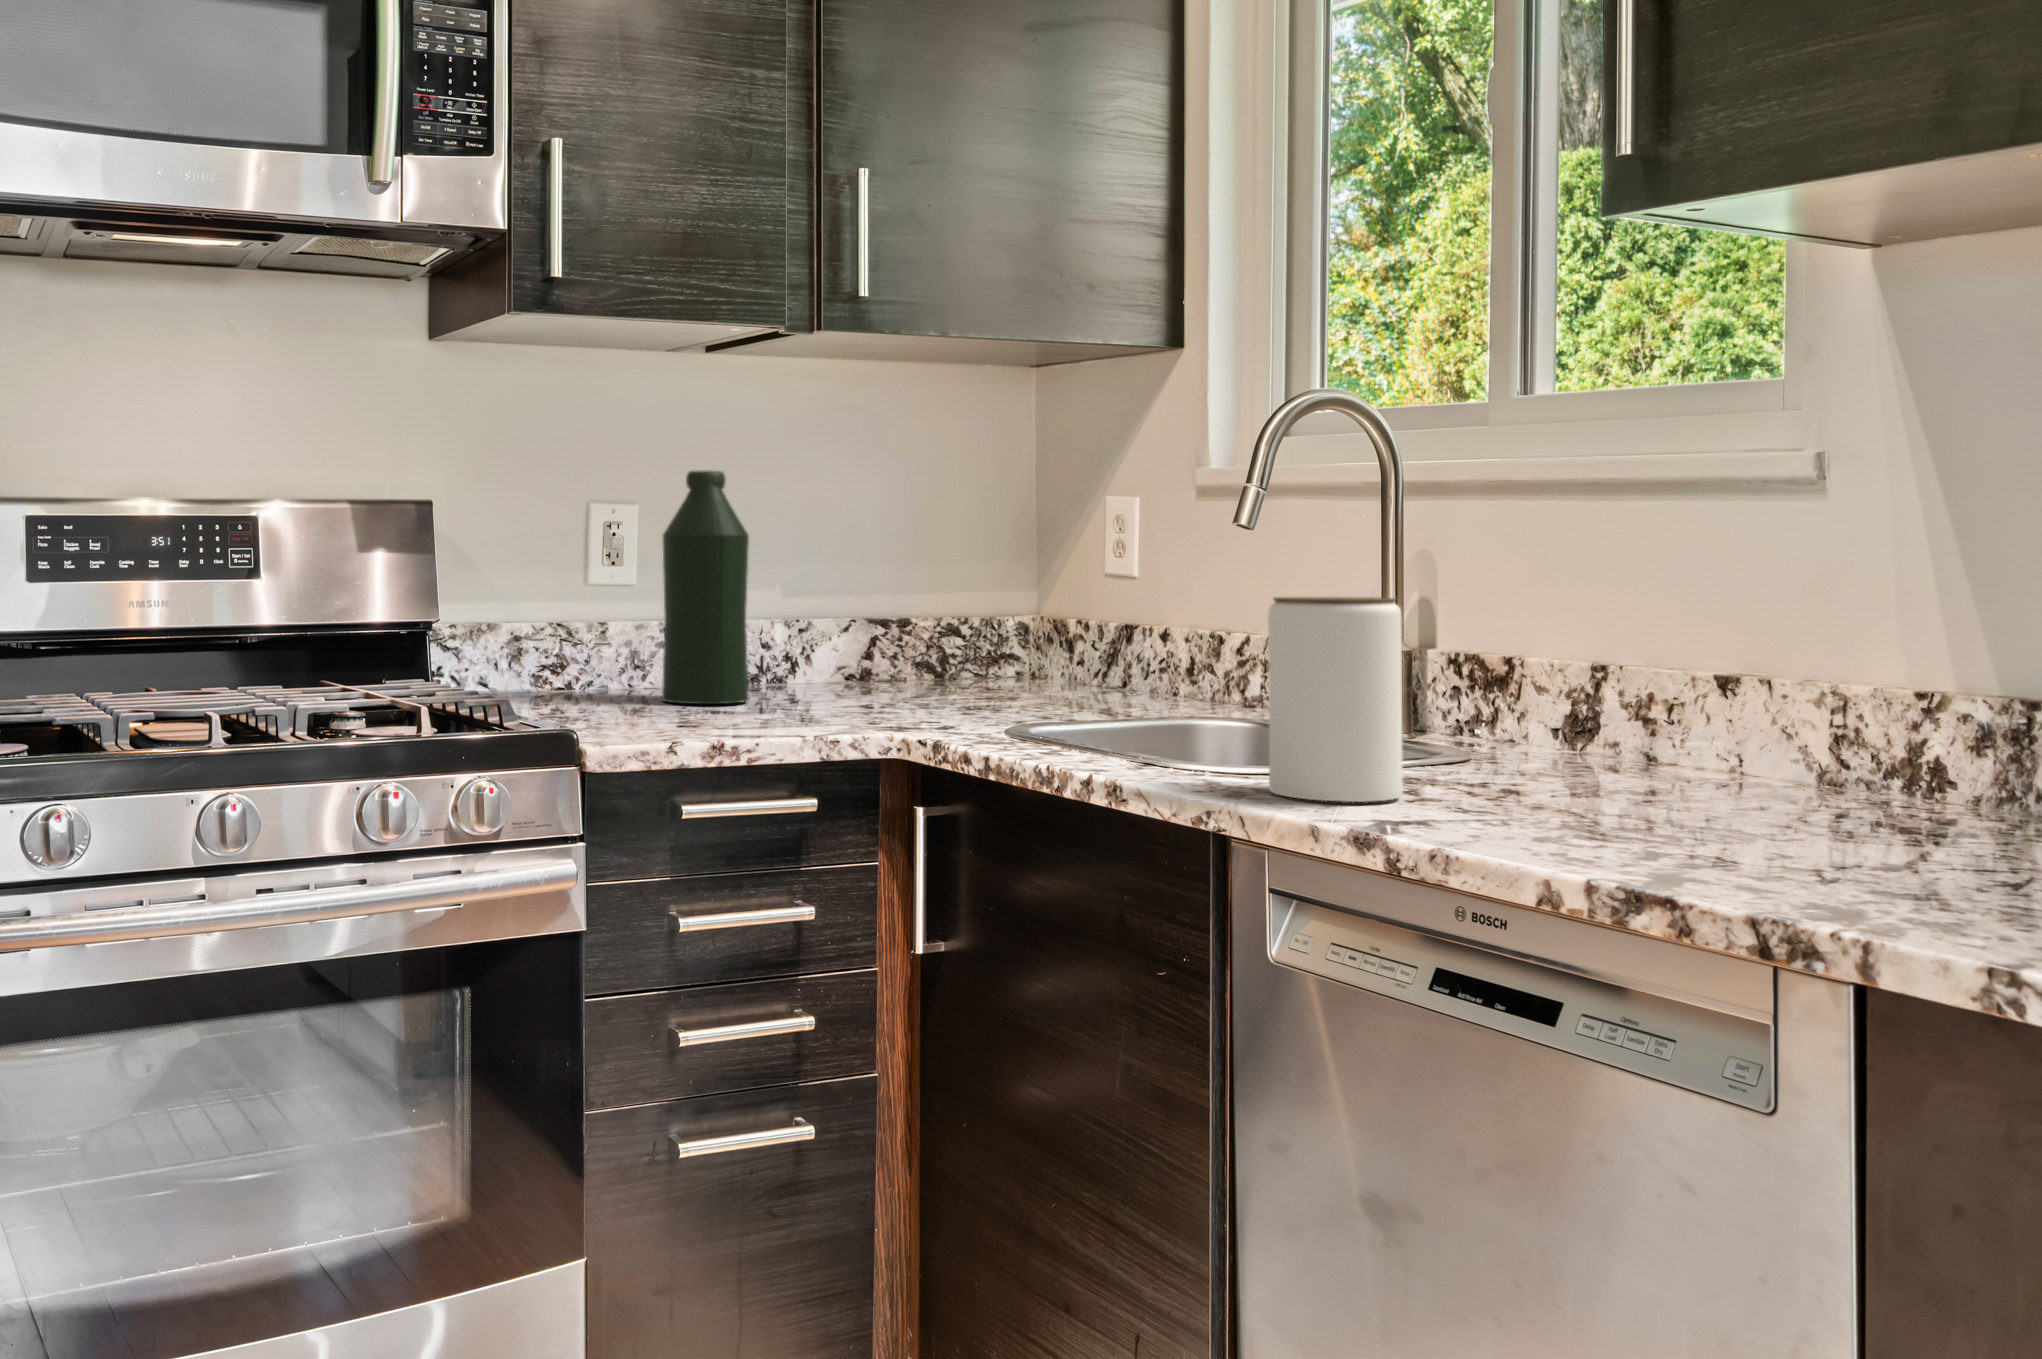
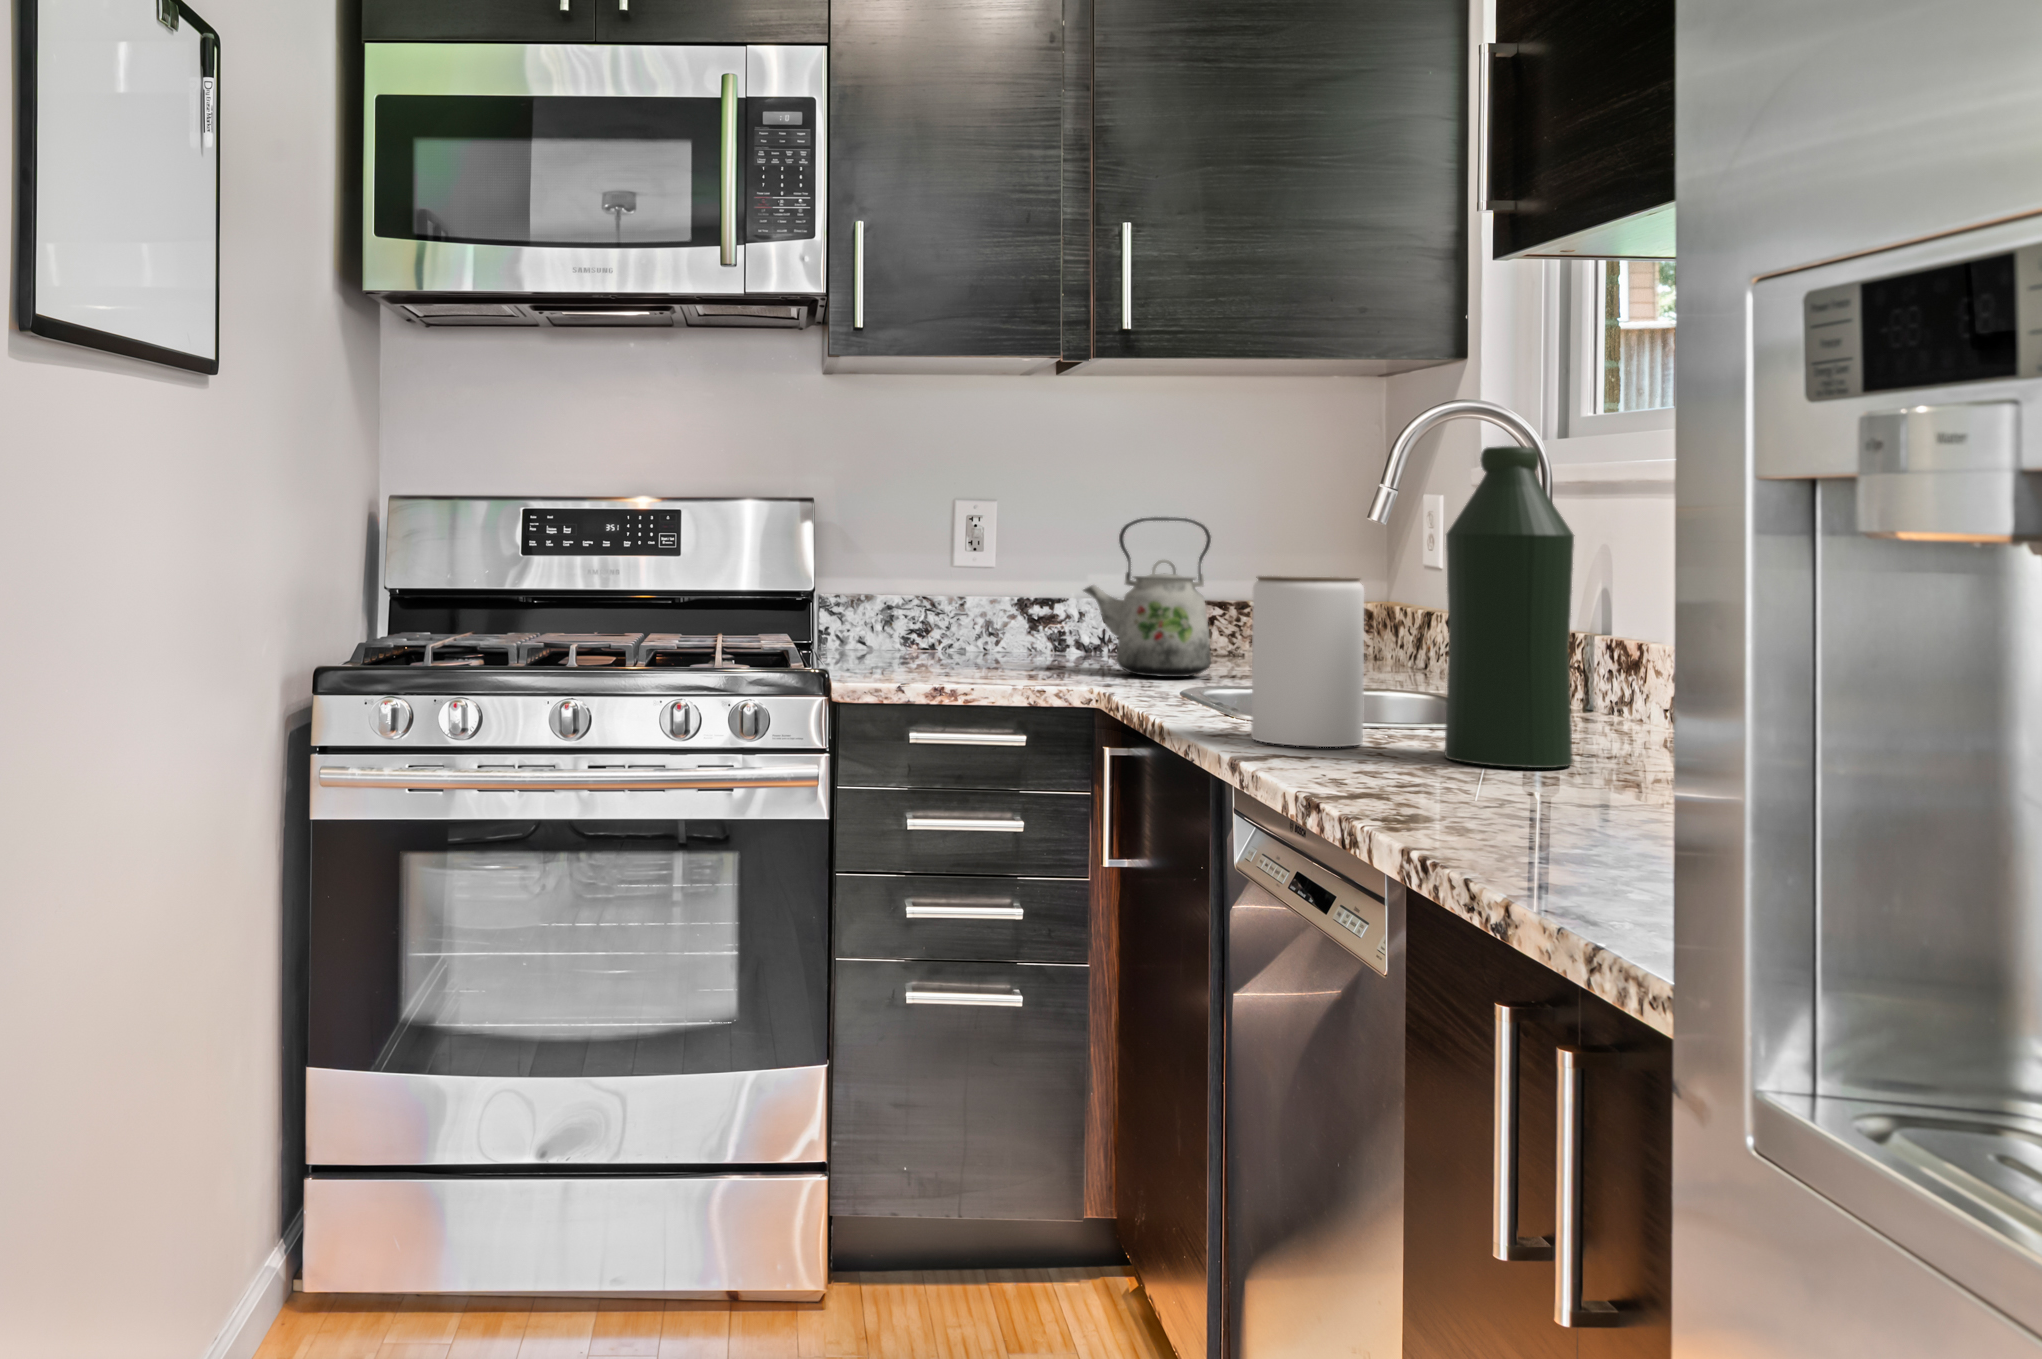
bottle: present [662,471,749,704] -> present [1445,446,1574,768]
kettle: none [803,524,954,712] -> present [1083,517,1211,677]

